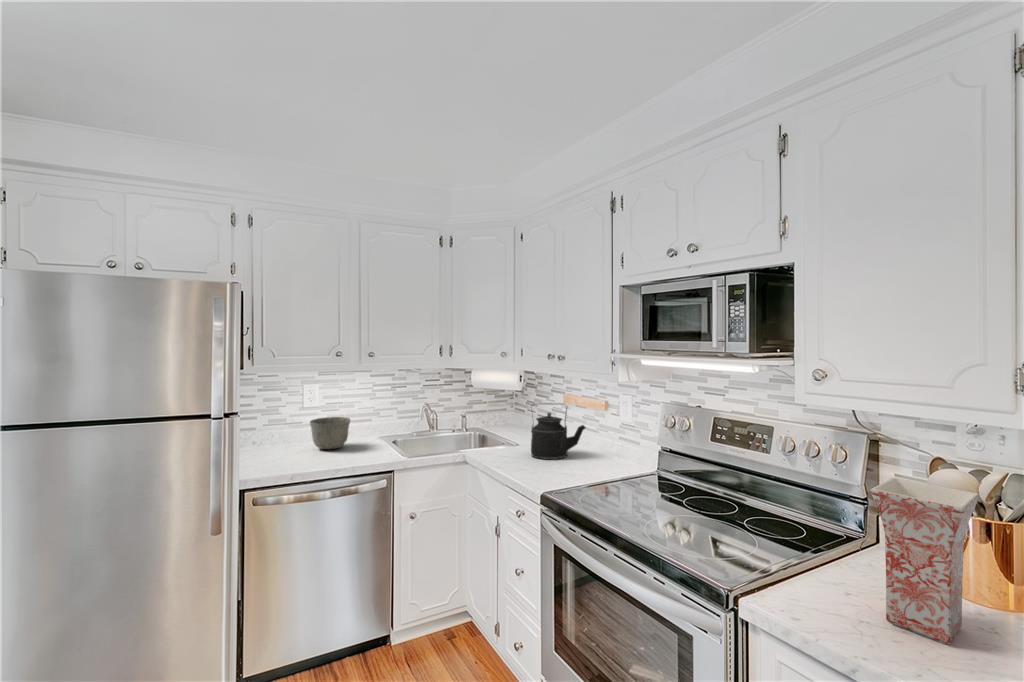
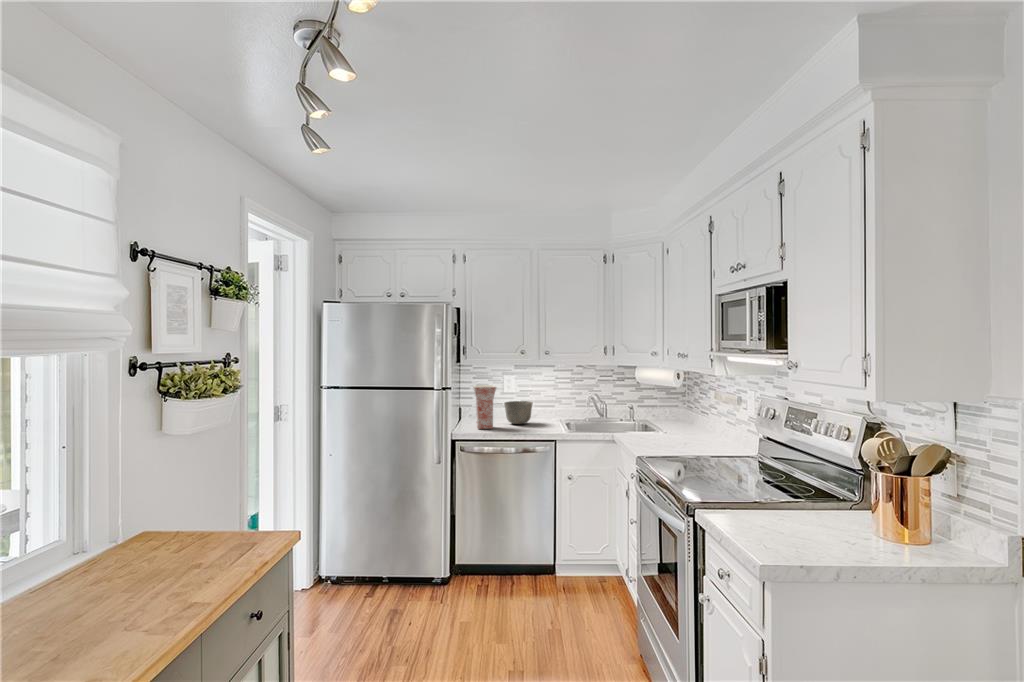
kettle: present [531,403,586,460] -> none [666,395,716,443]
vase: present [871,478,980,645] -> present [473,385,496,429]

